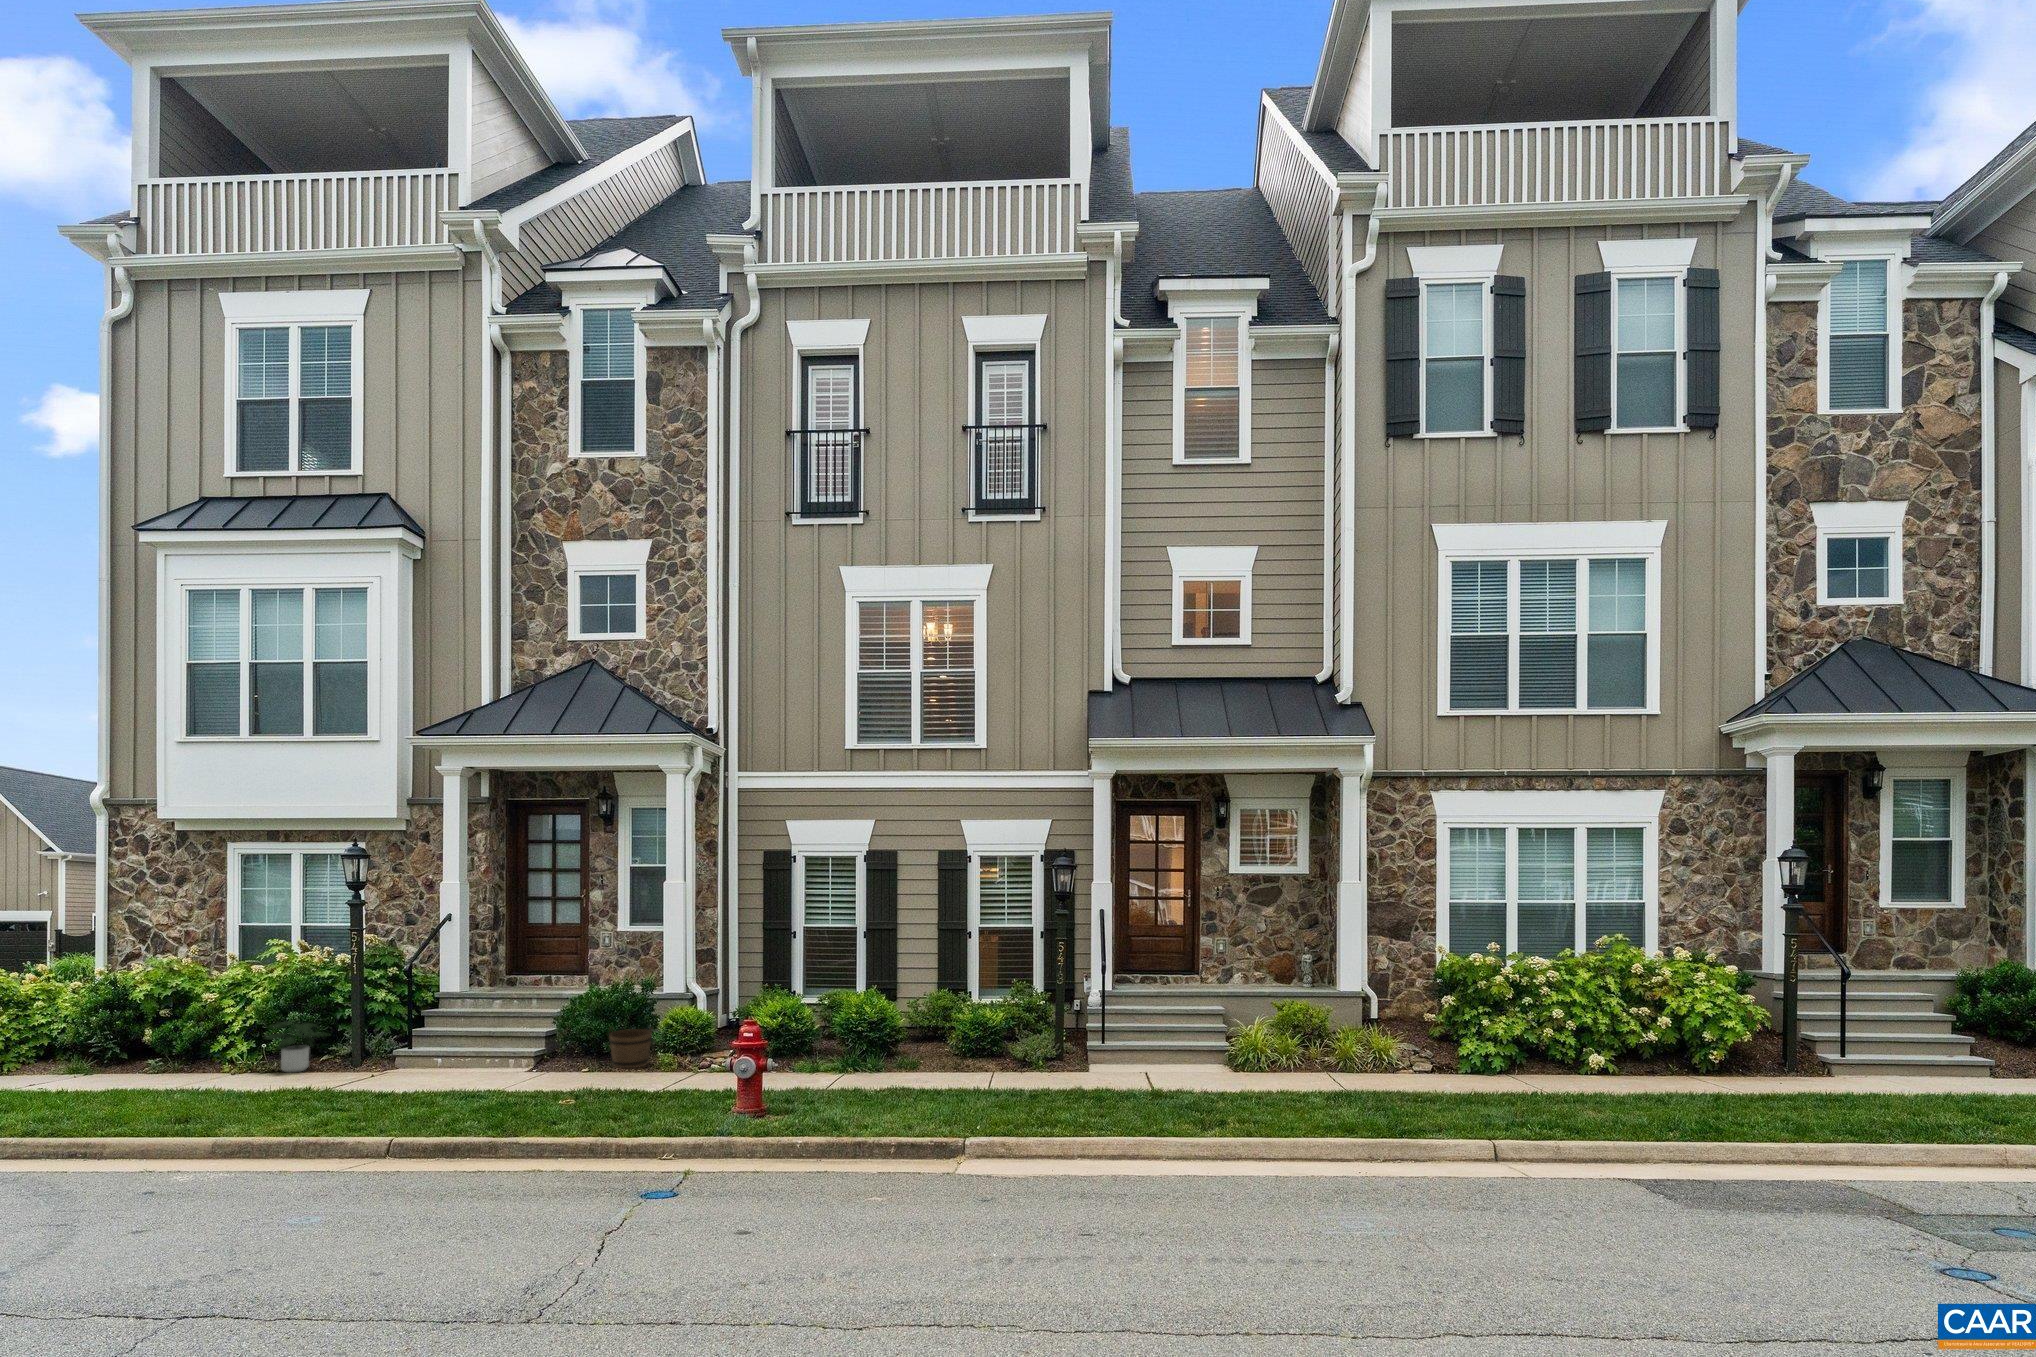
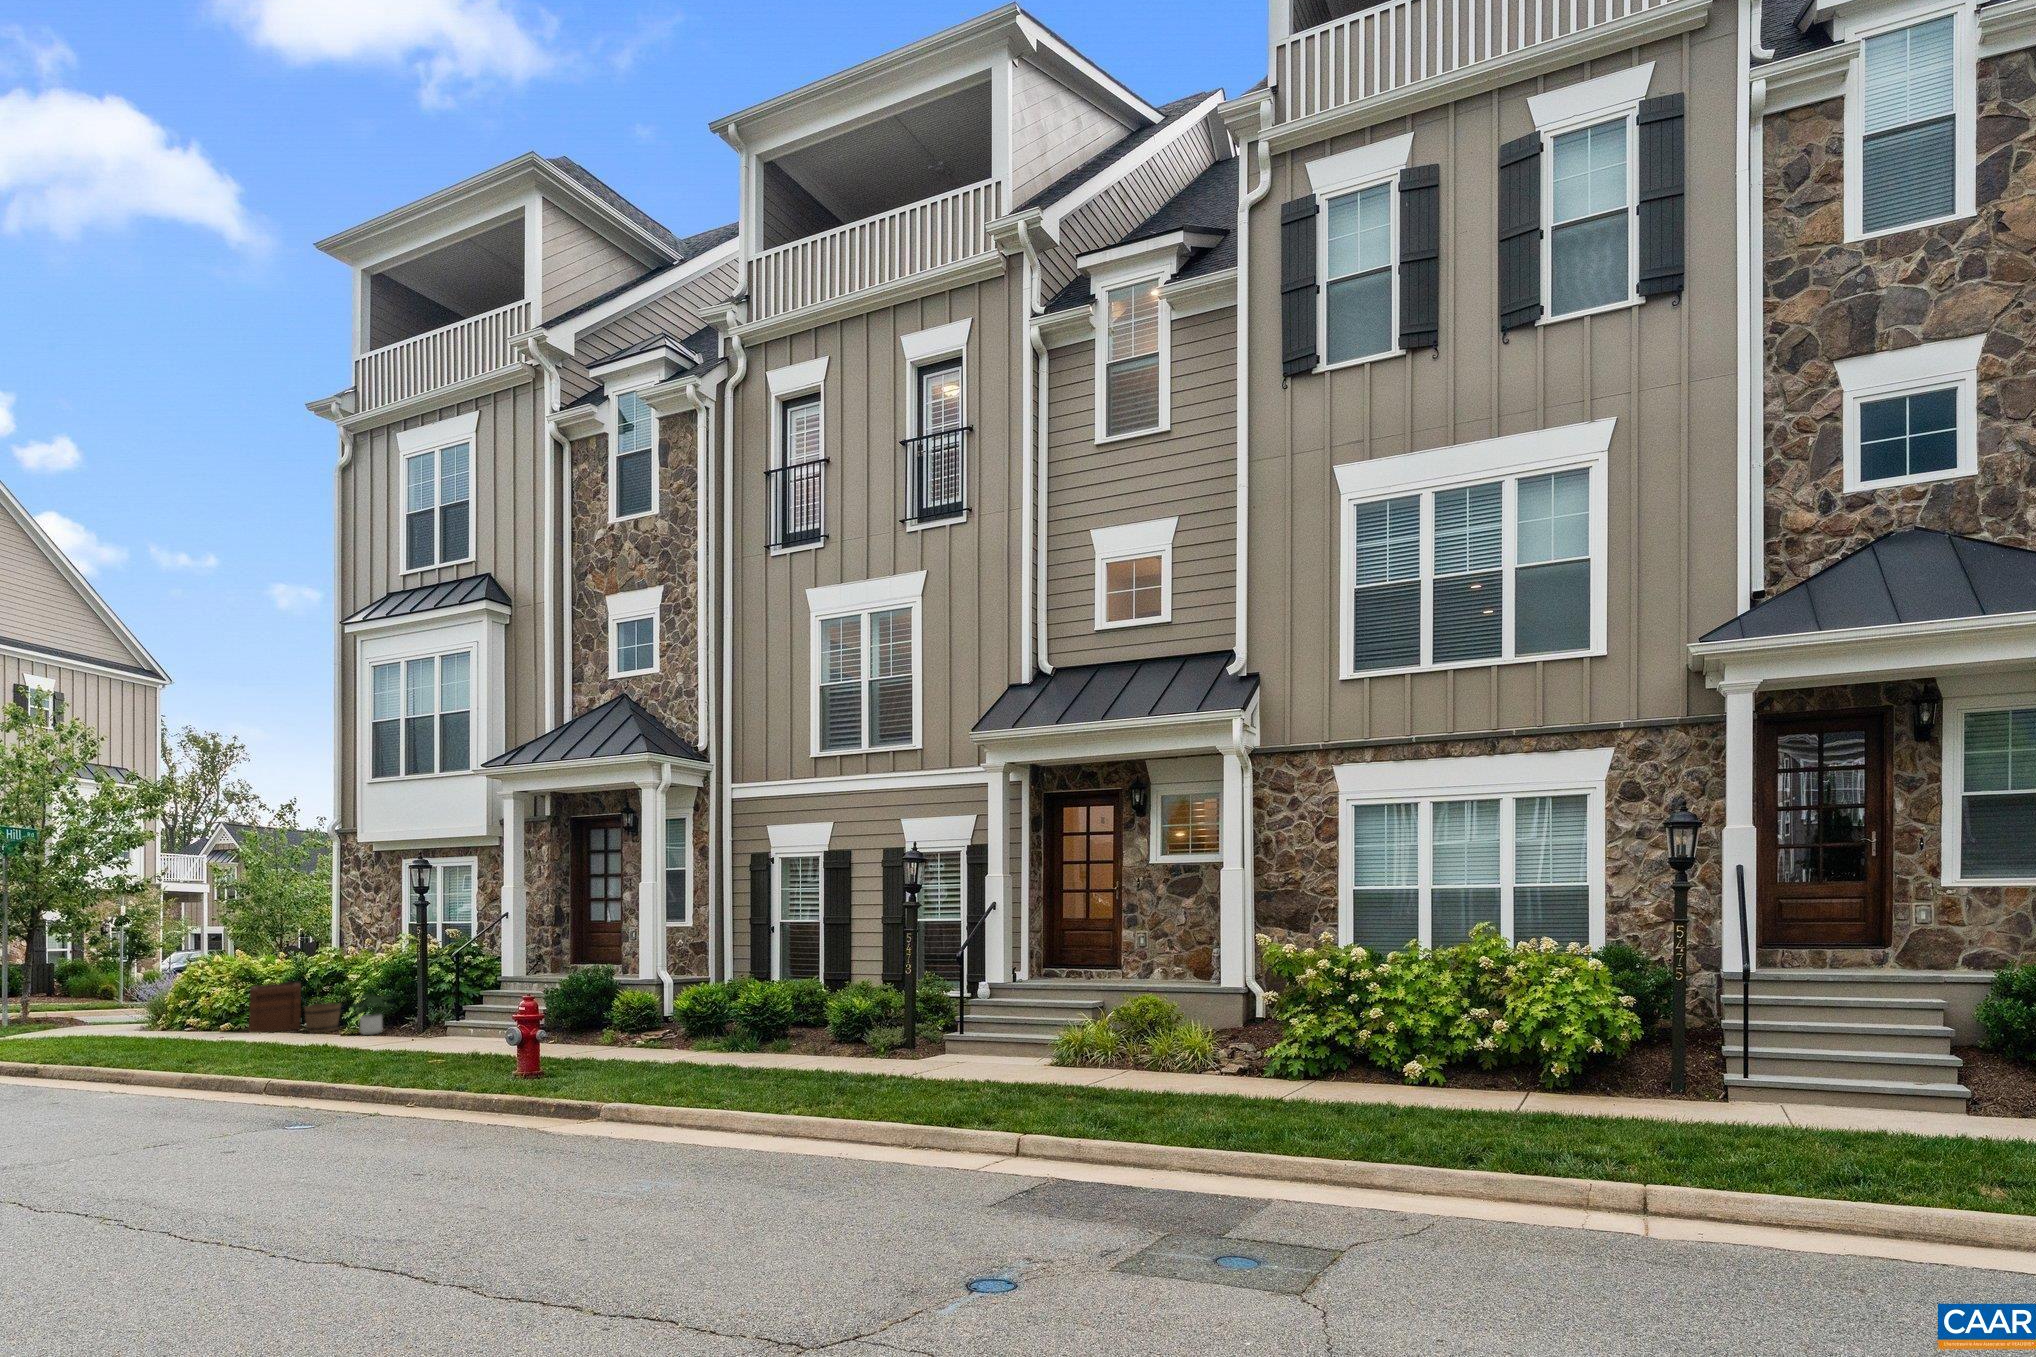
wooden crate: none [68,1007,159,1080] -> present [249,982,301,1033]
bucket: present [609,1029,652,1068] -> present [304,1002,341,1033]

